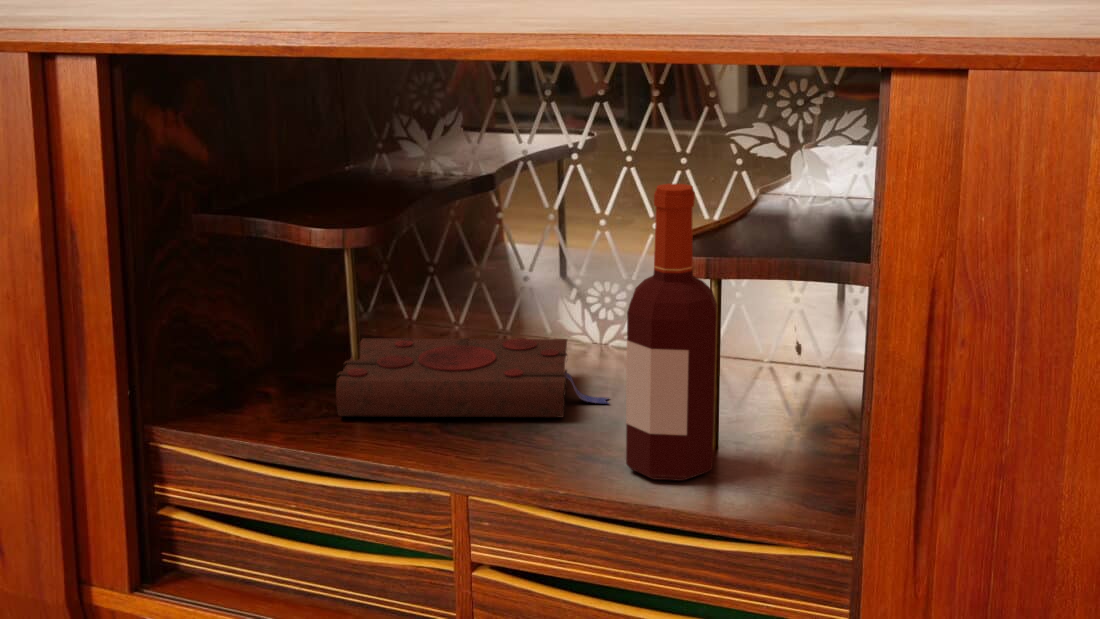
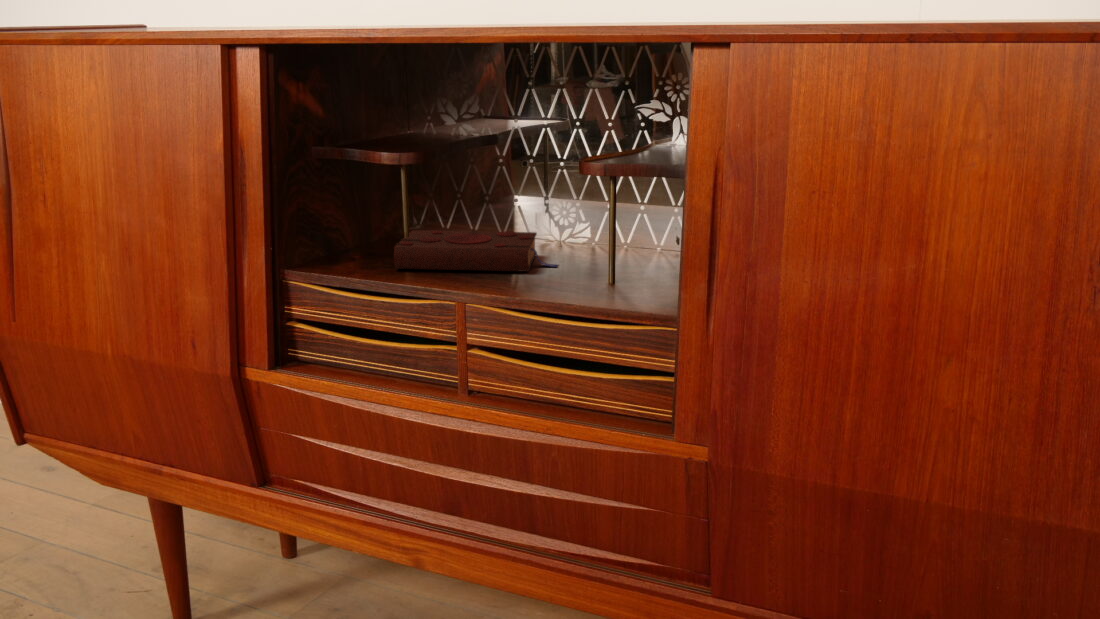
bottle: present [626,184,717,481] -> none [559,123,613,297]

